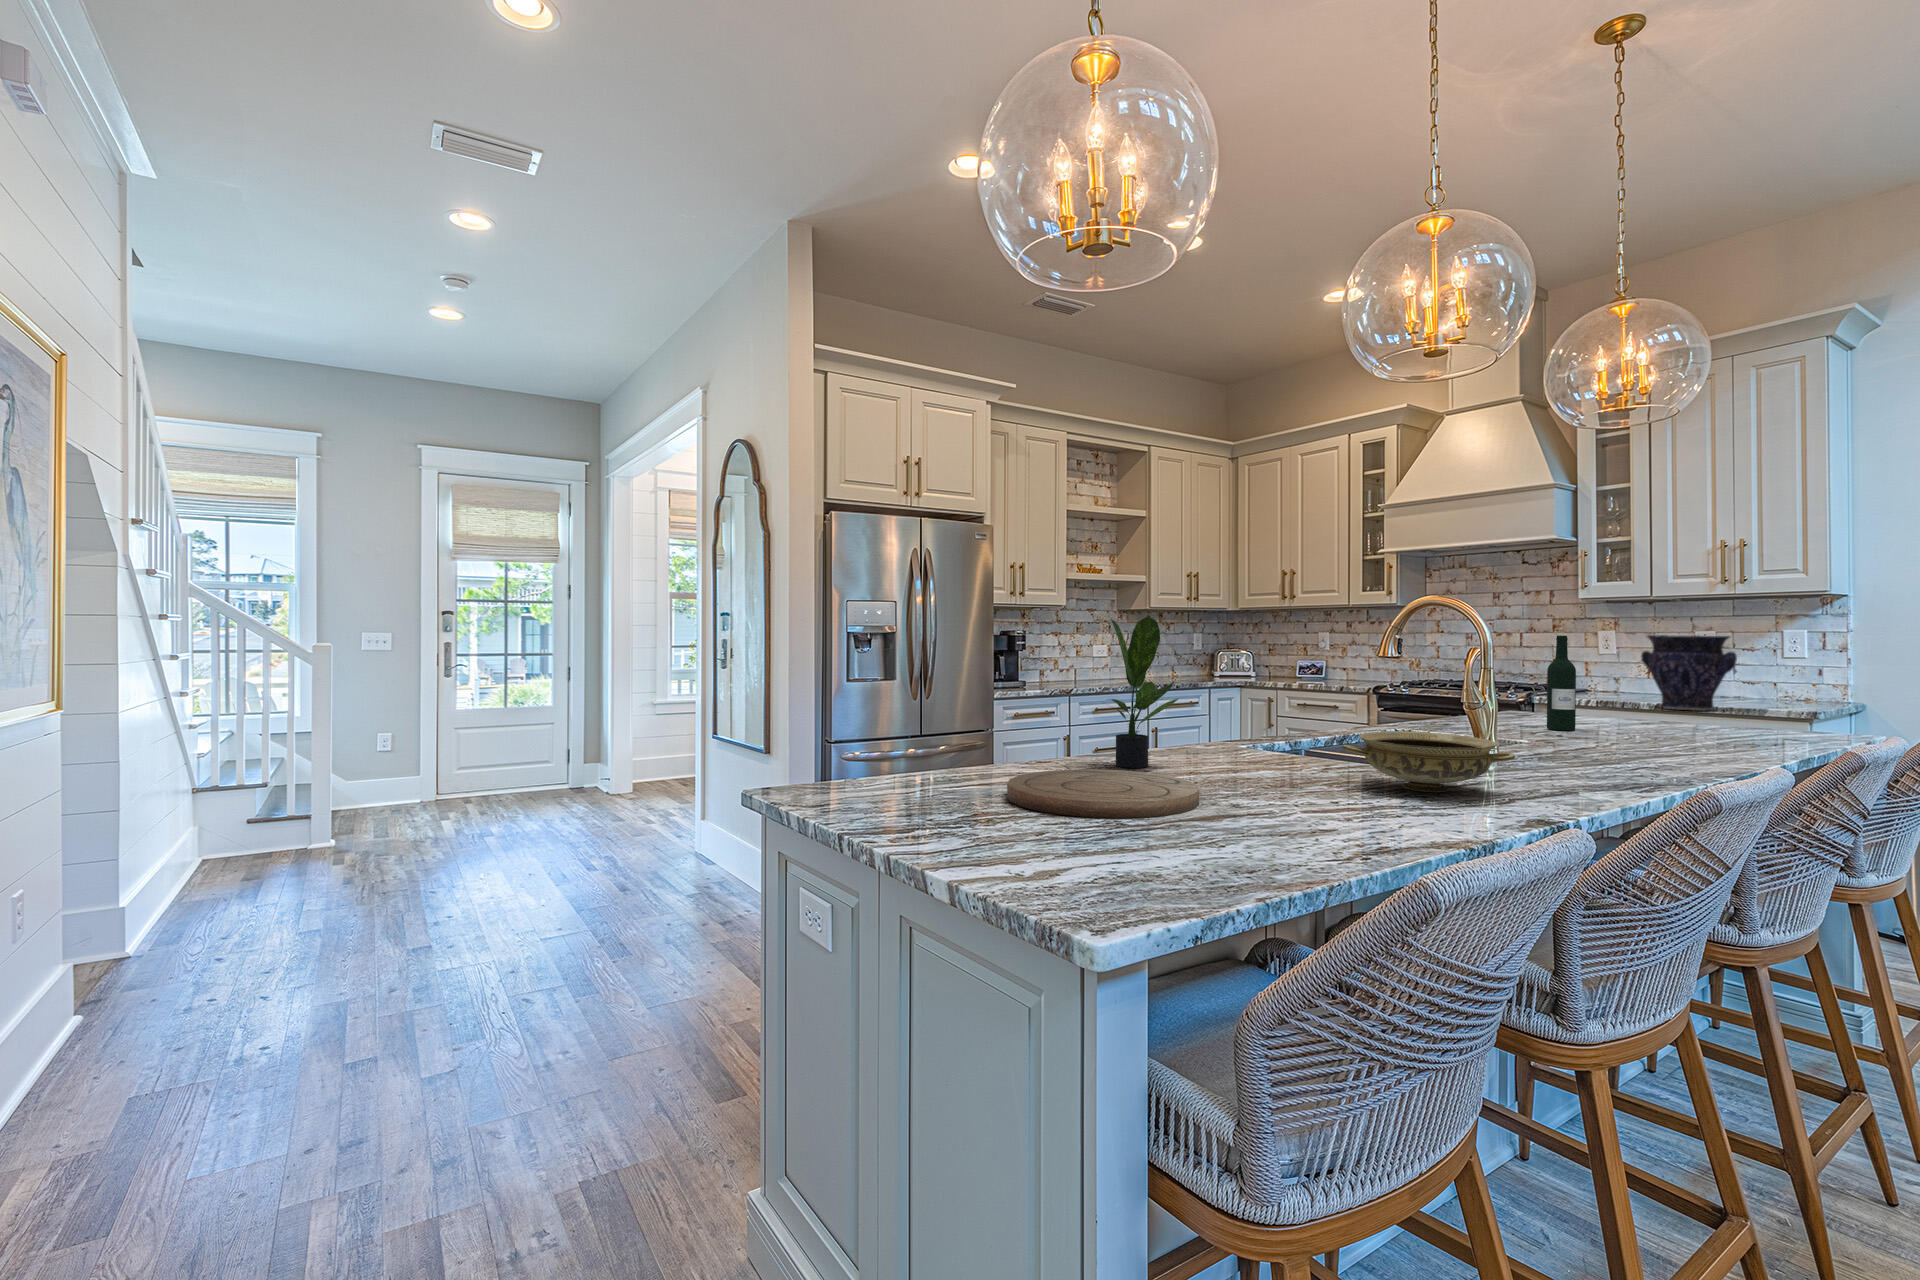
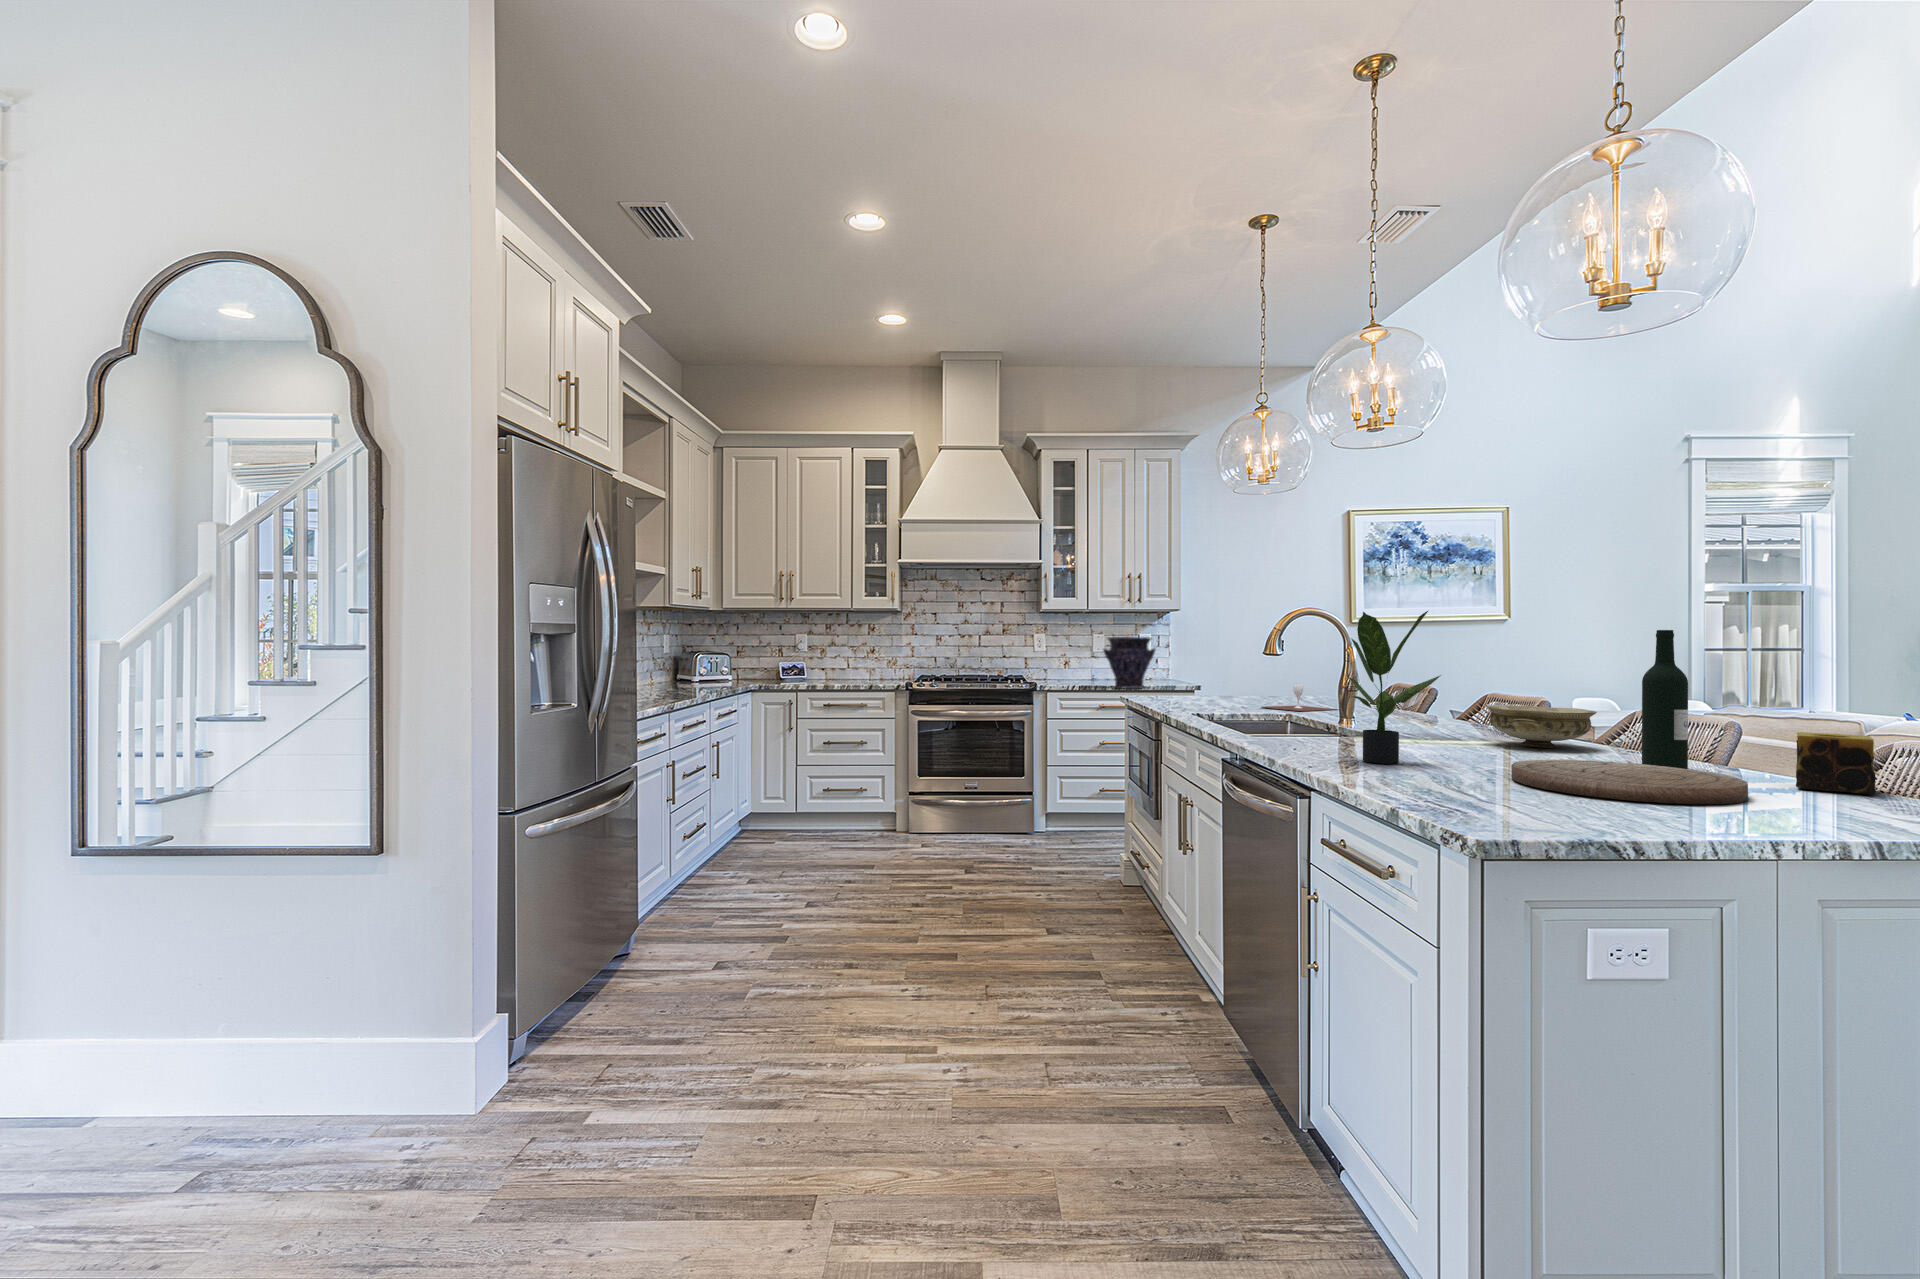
wine bottle: present [1547,636,1576,731] -> present [1642,630,1688,769]
wine glass: none [1586,706,1689,750] -> present [1263,684,1337,711]
candle: none [1212,766,1287,847] -> present [1796,732,1876,795]

